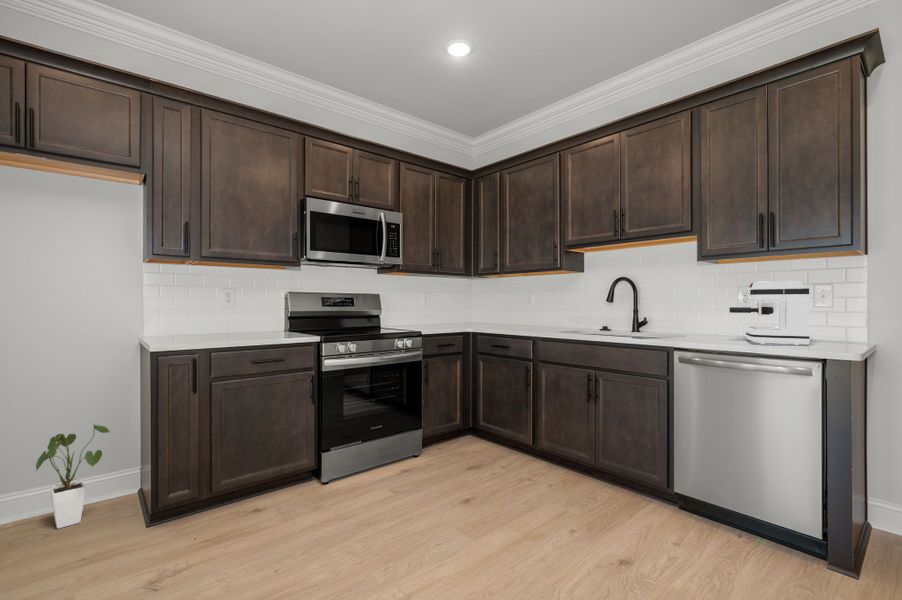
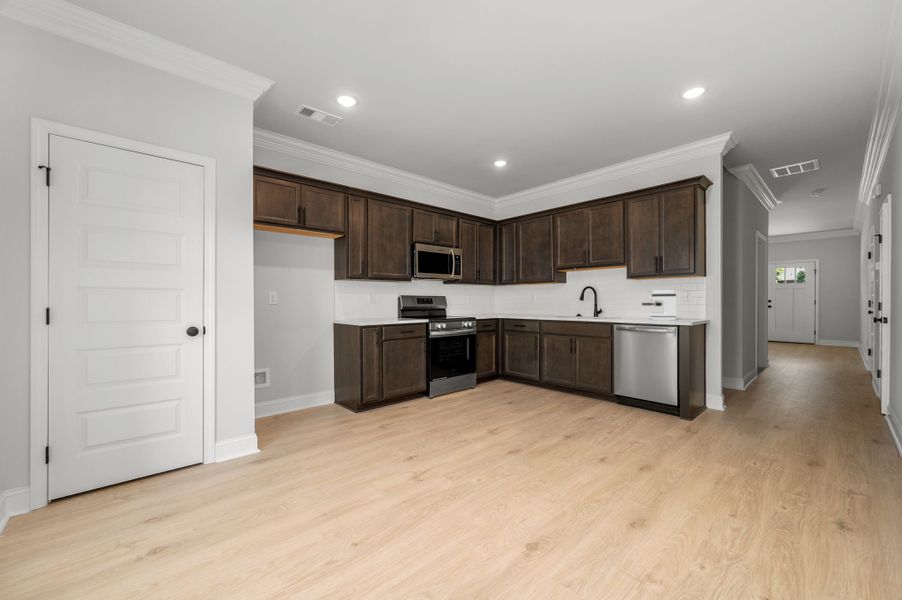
house plant: present [36,425,109,529] -> none [298,364,332,413]

